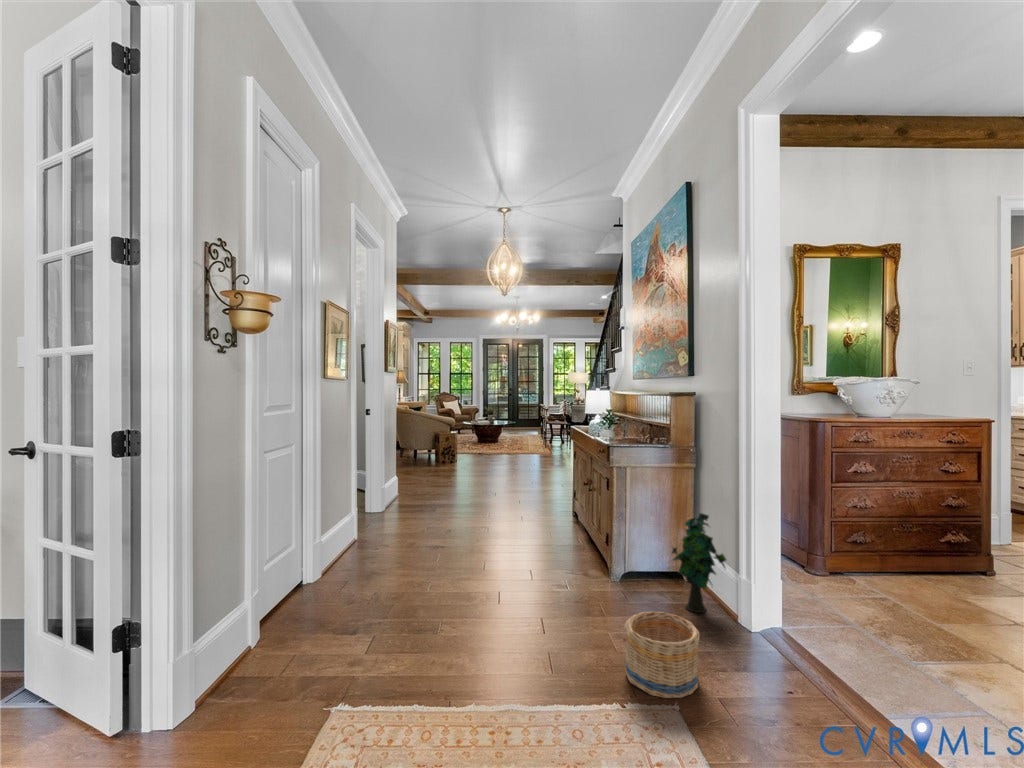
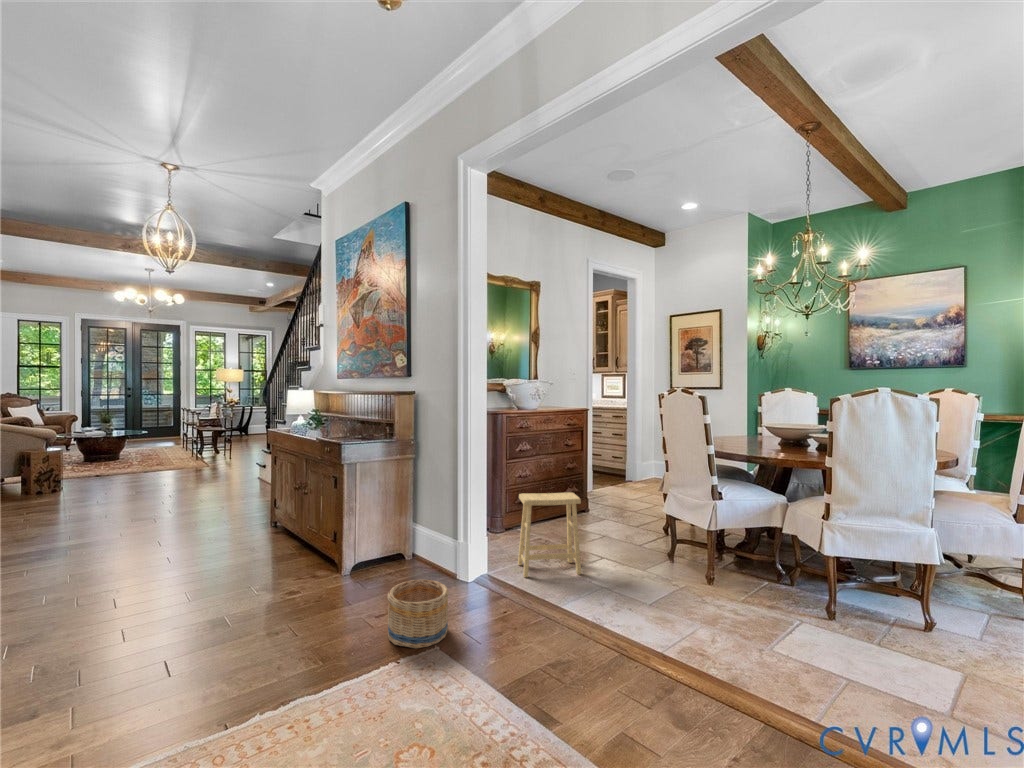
decorative plant: present [672,513,726,613] -> none [402,494,448,579]
footstool: none [834,531,942,670] -> present [518,492,581,577]

